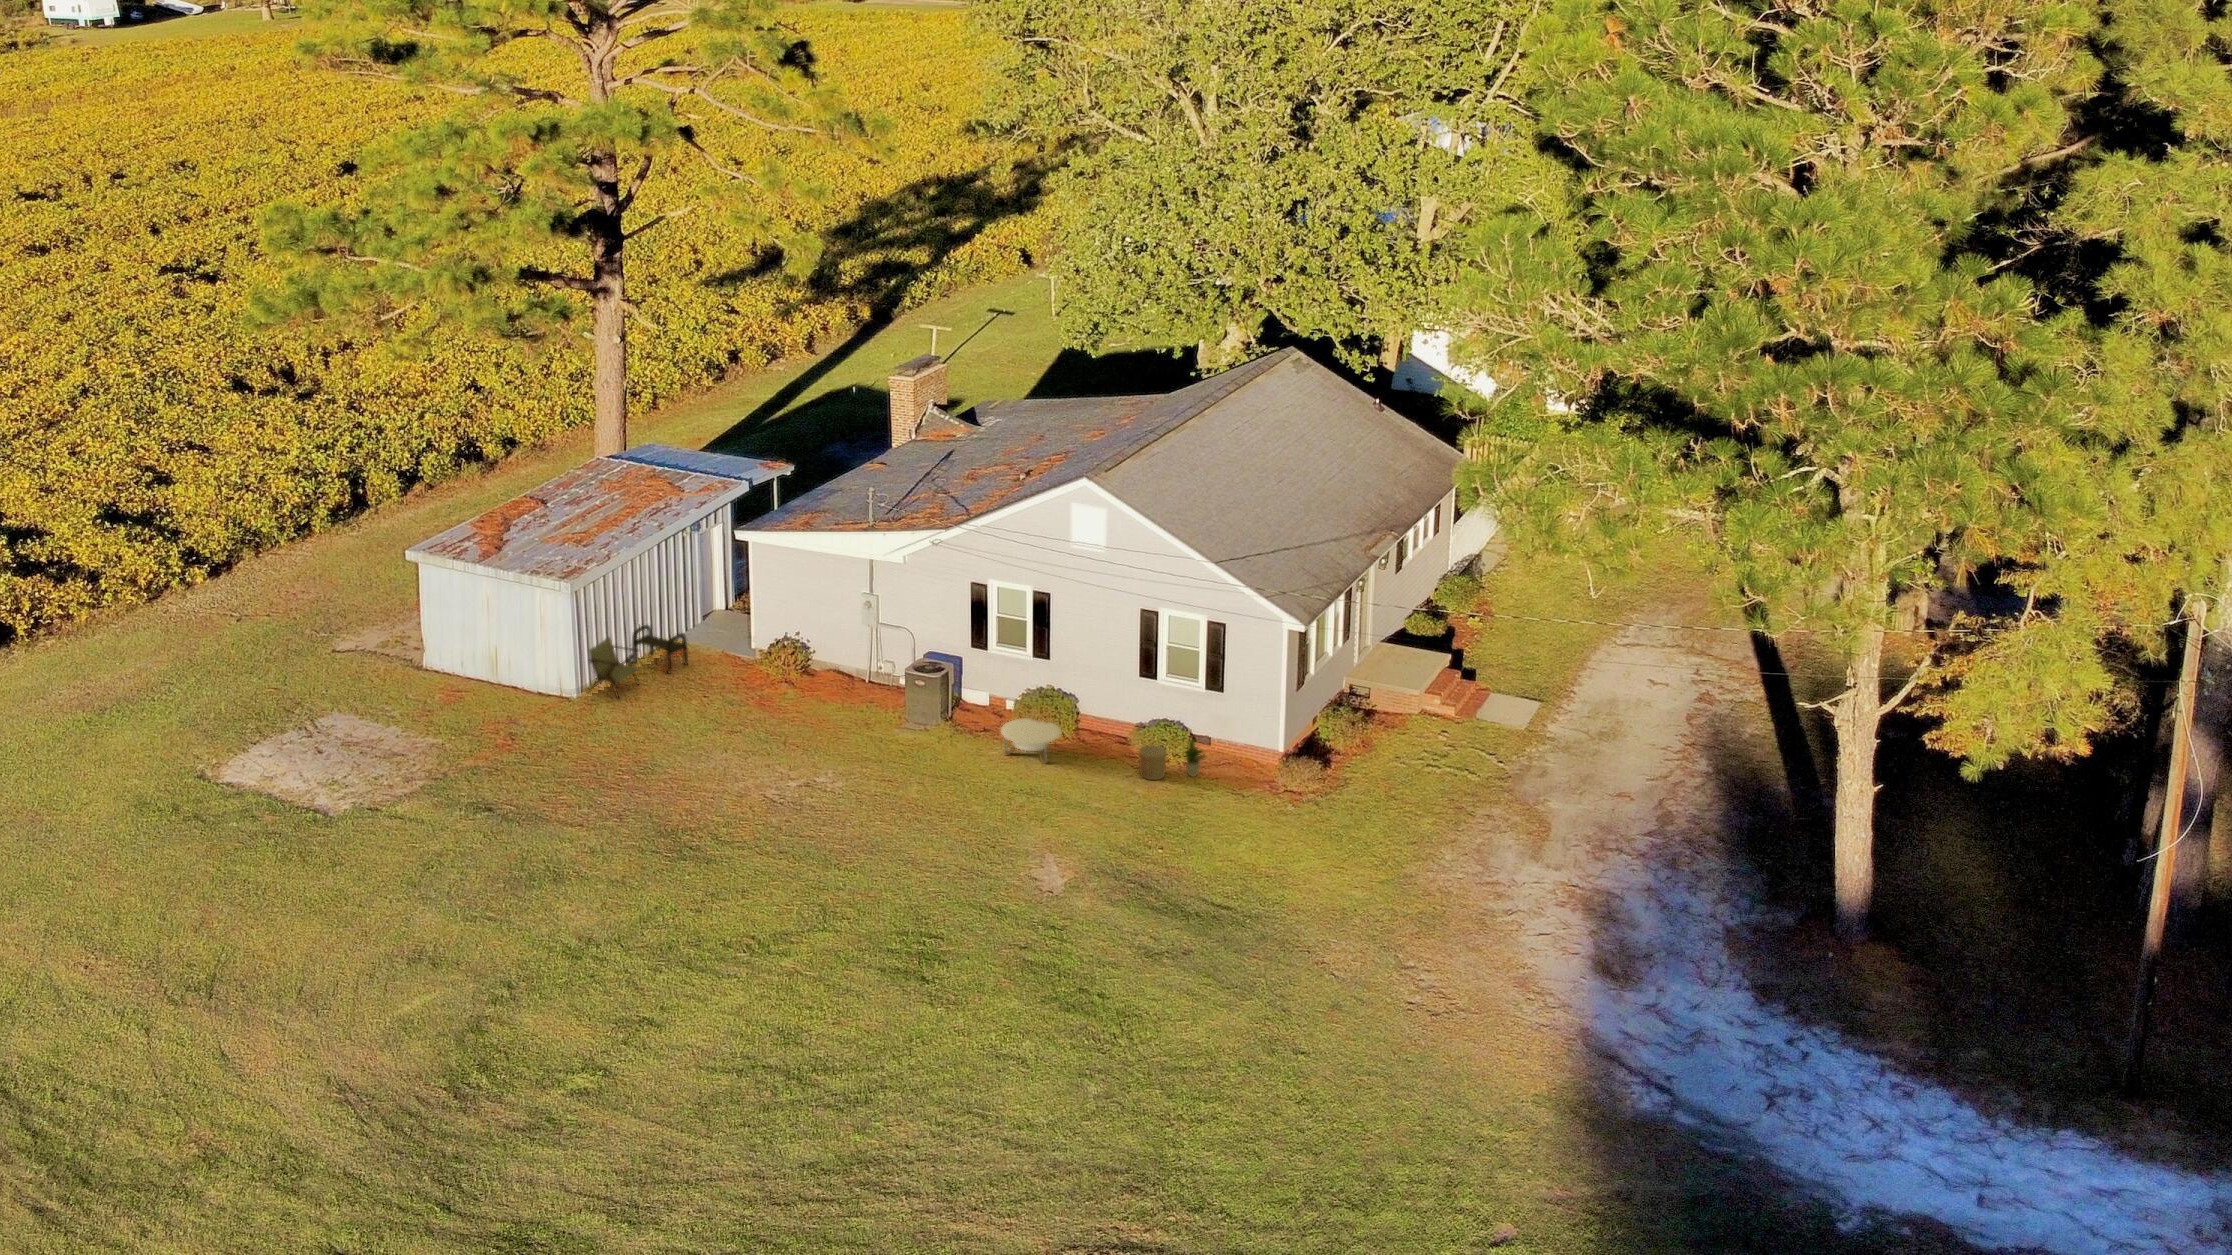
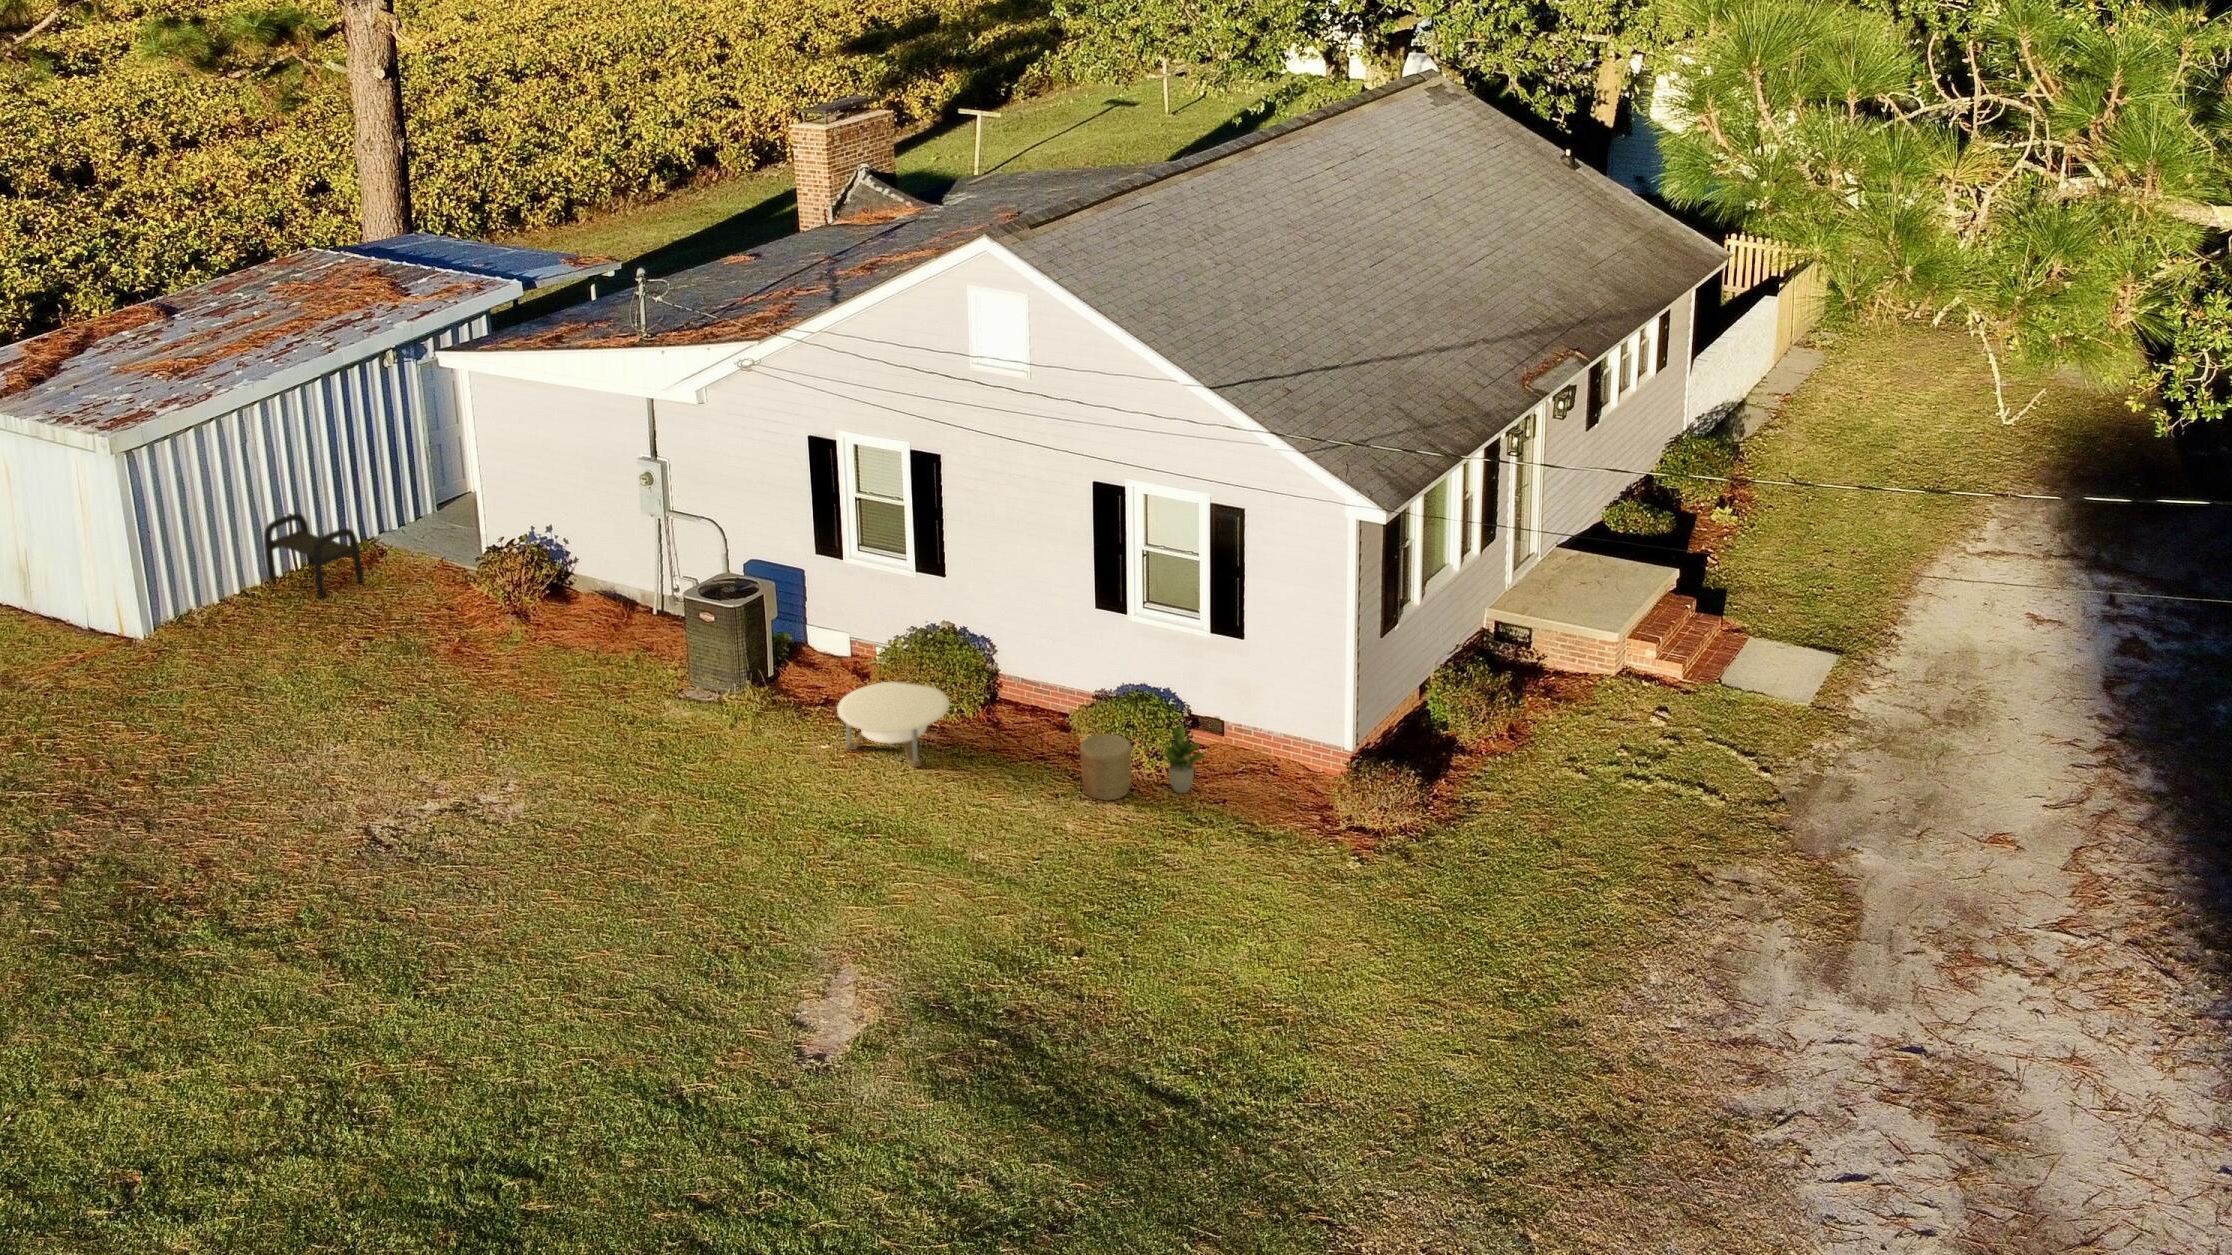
lounge chair: present [588,637,639,698] -> none [150,534,259,644]

